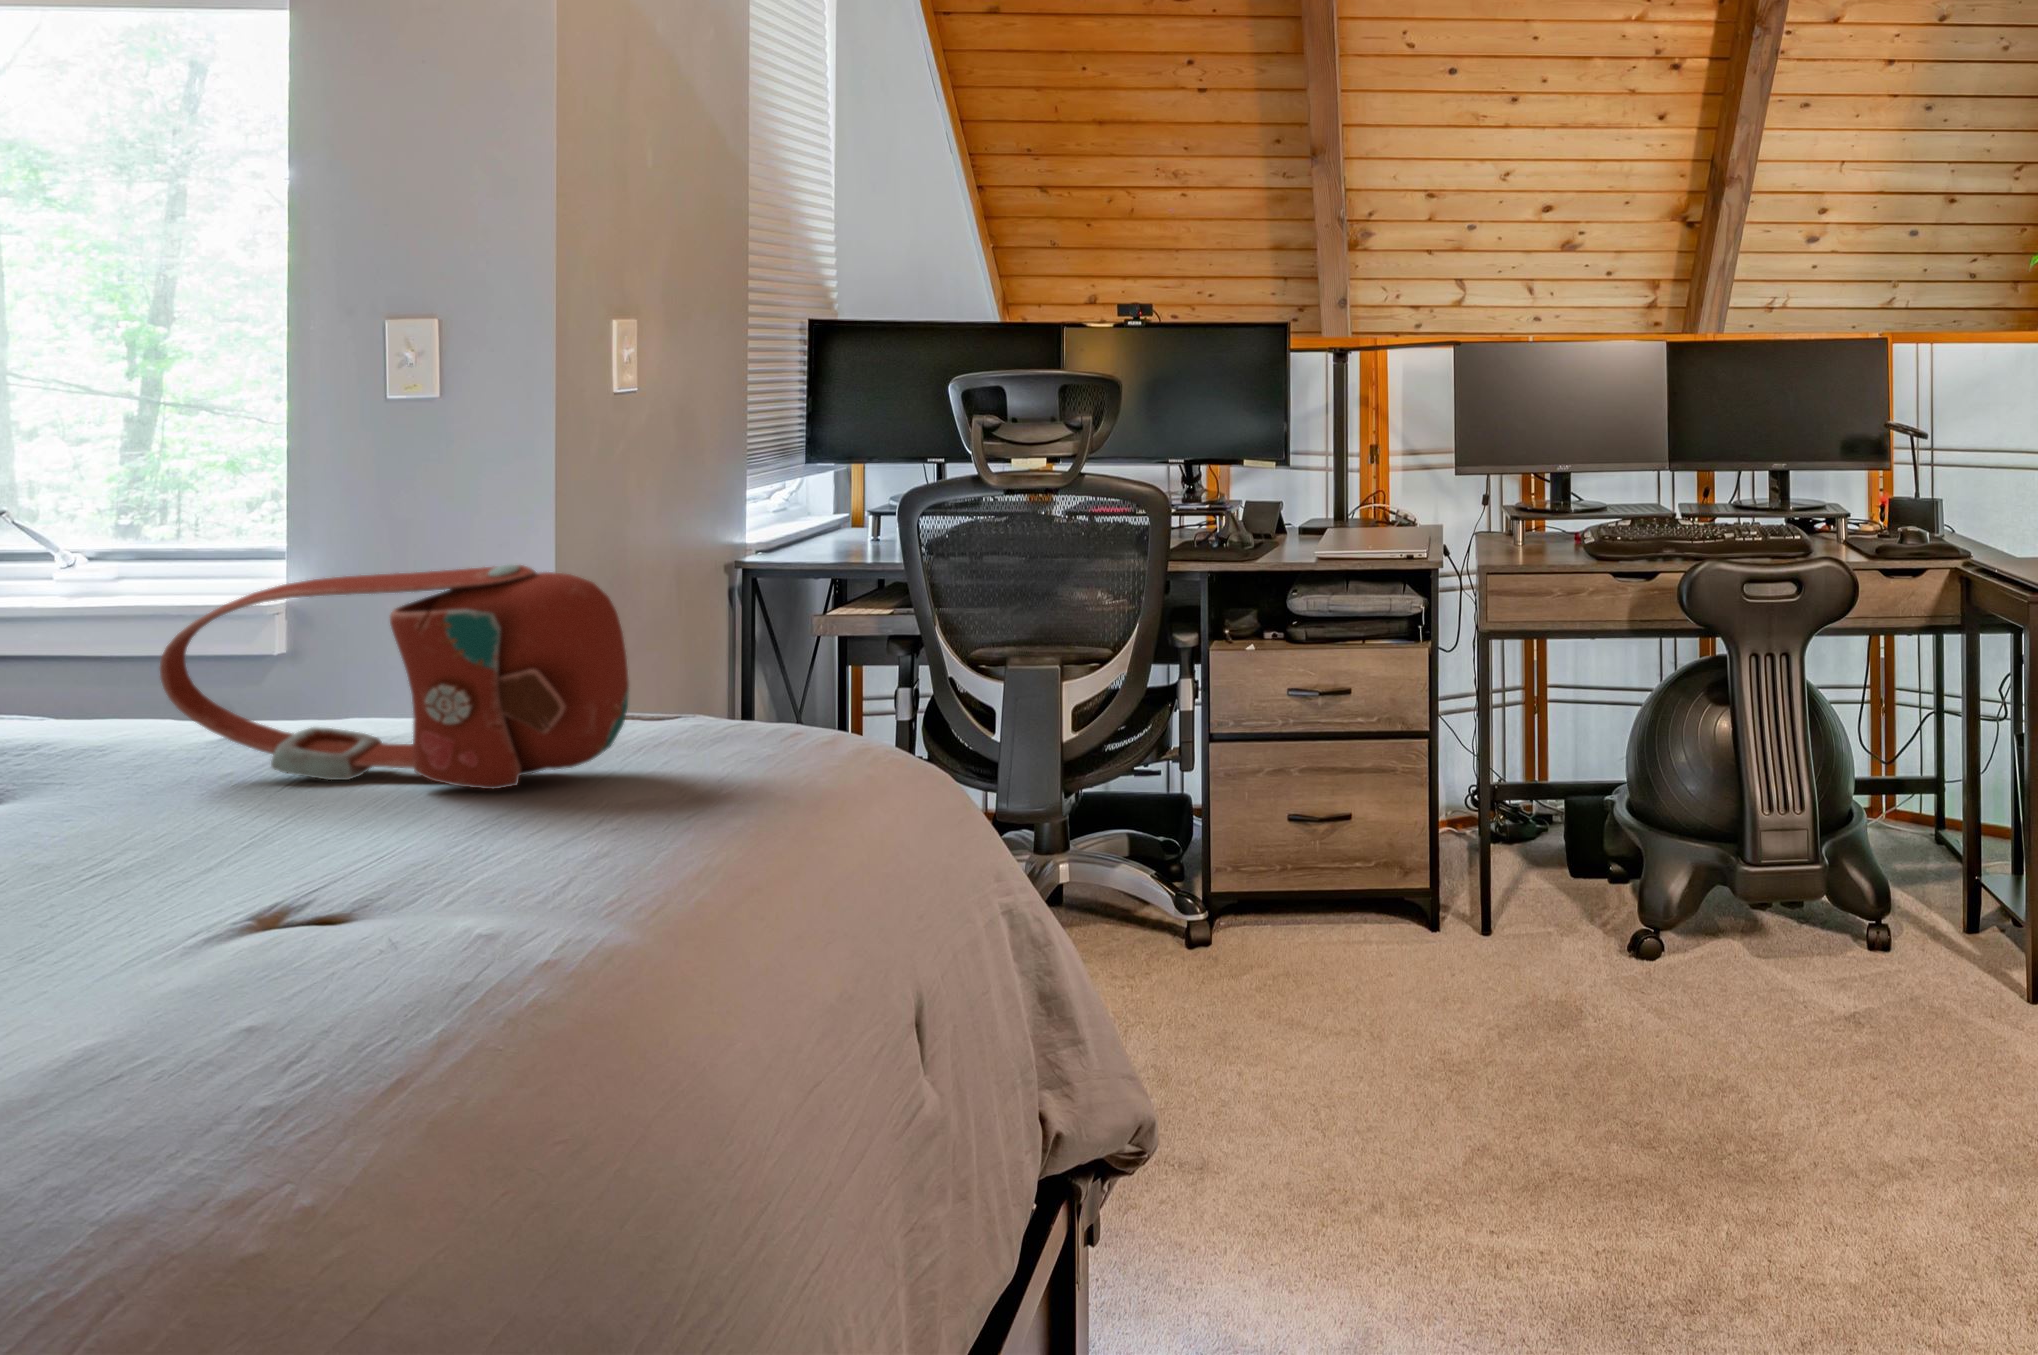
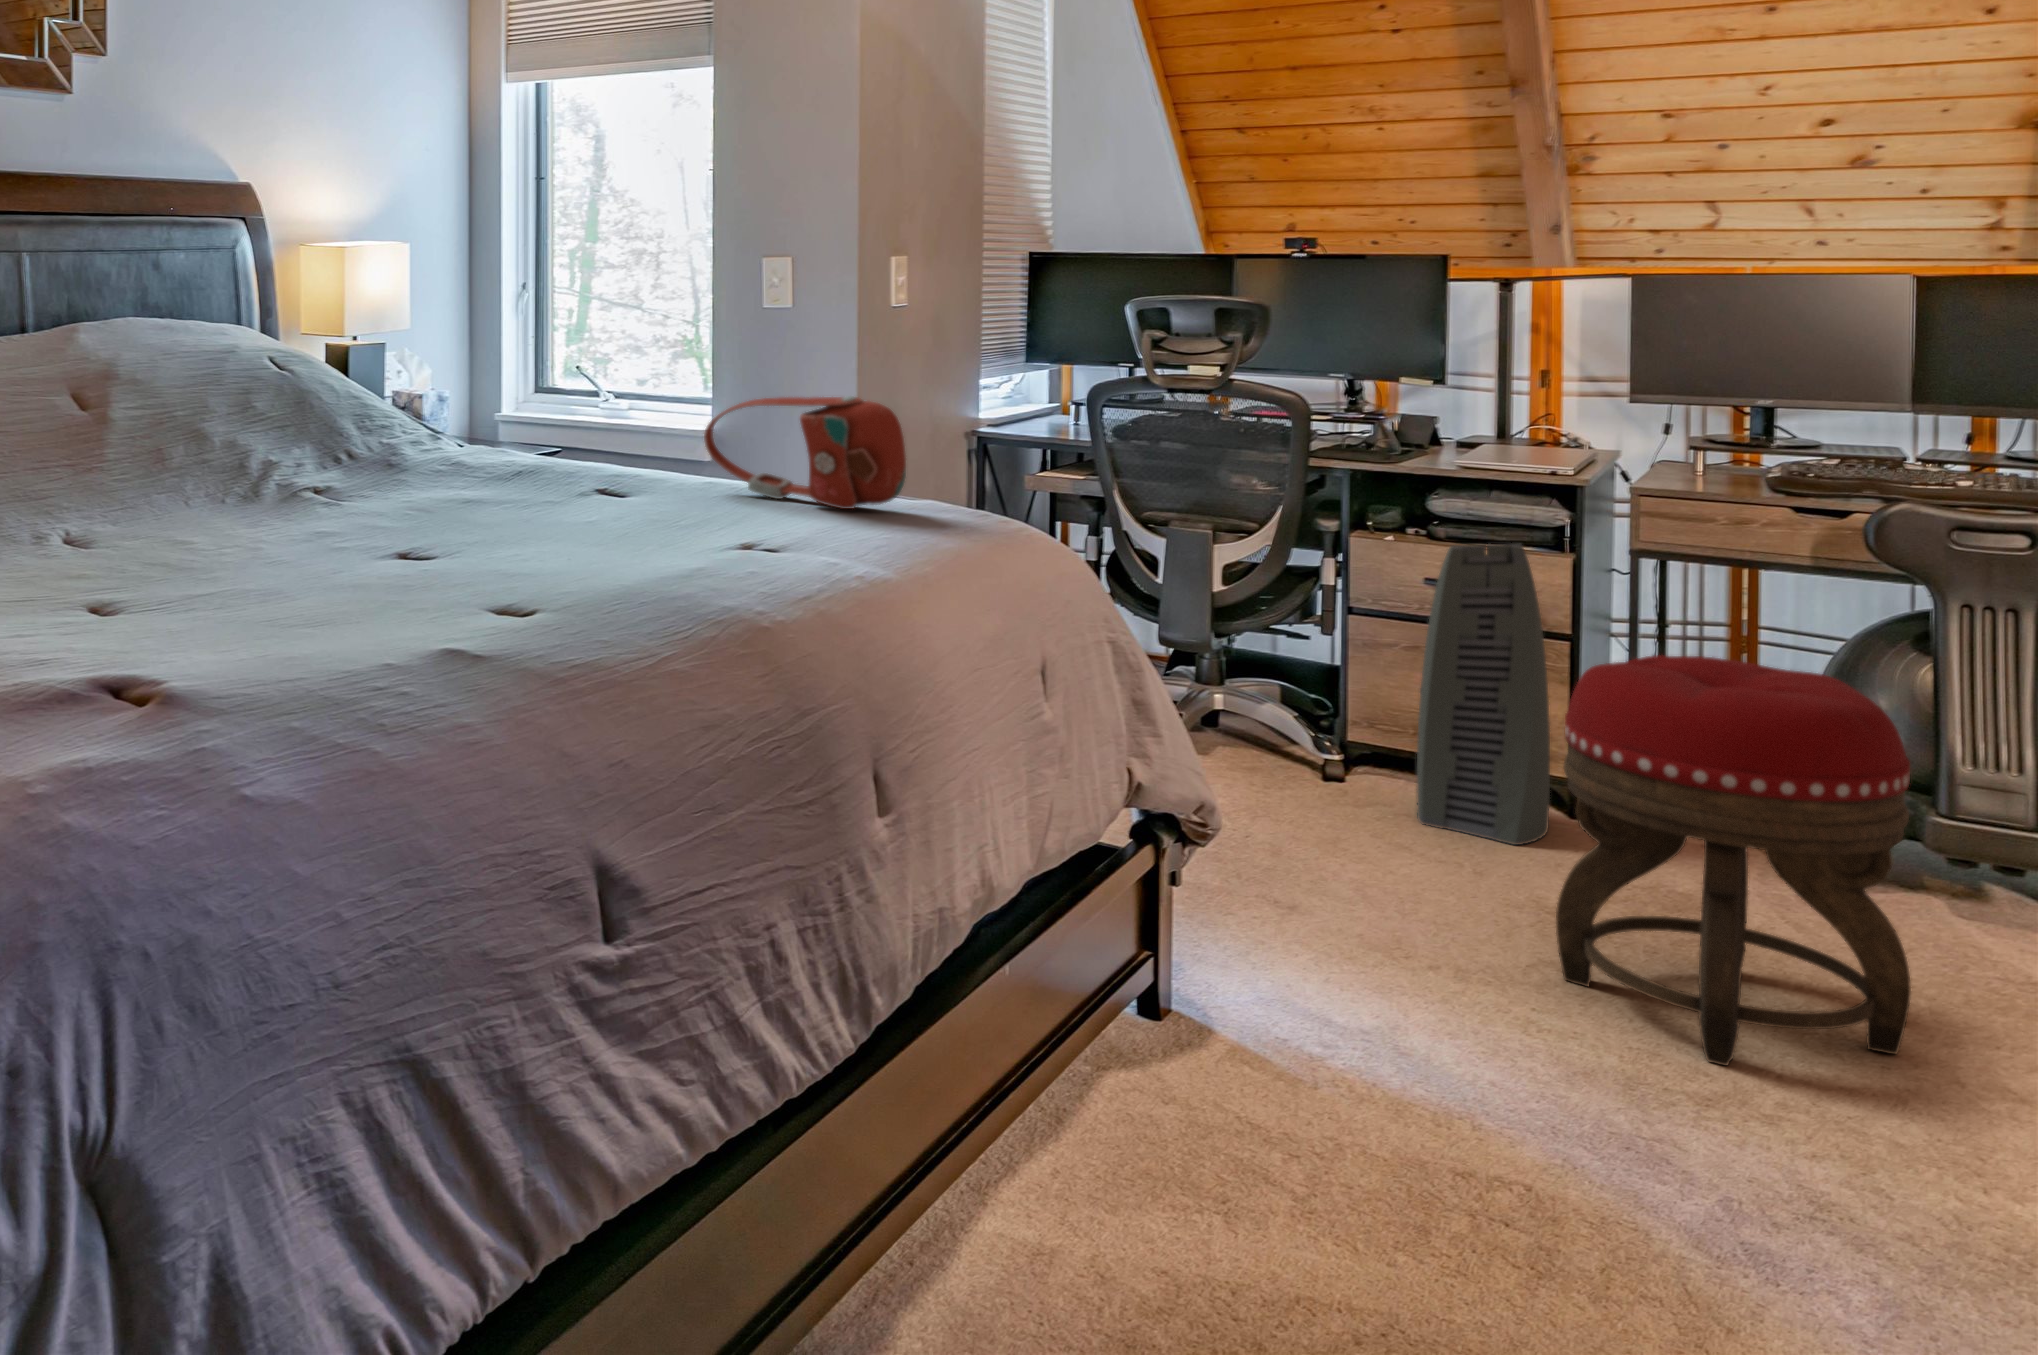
air purifier: none [1297,640,1424,988] -> present [1416,543,1550,845]
footstool: none [1500,761,1818,1257] -> present [1556,655,1911,1066]

